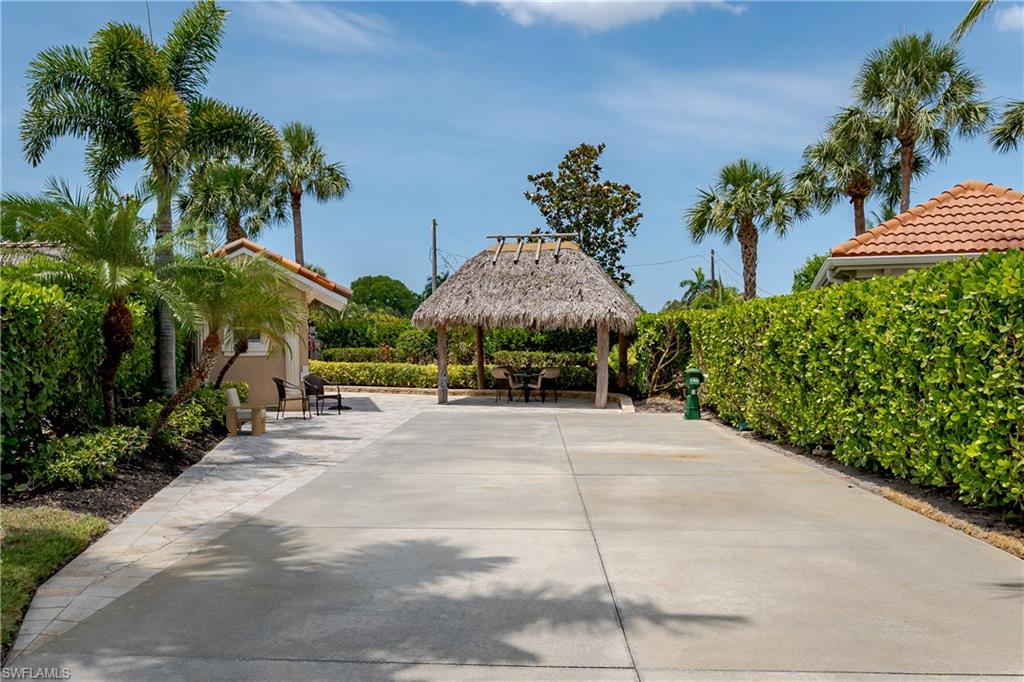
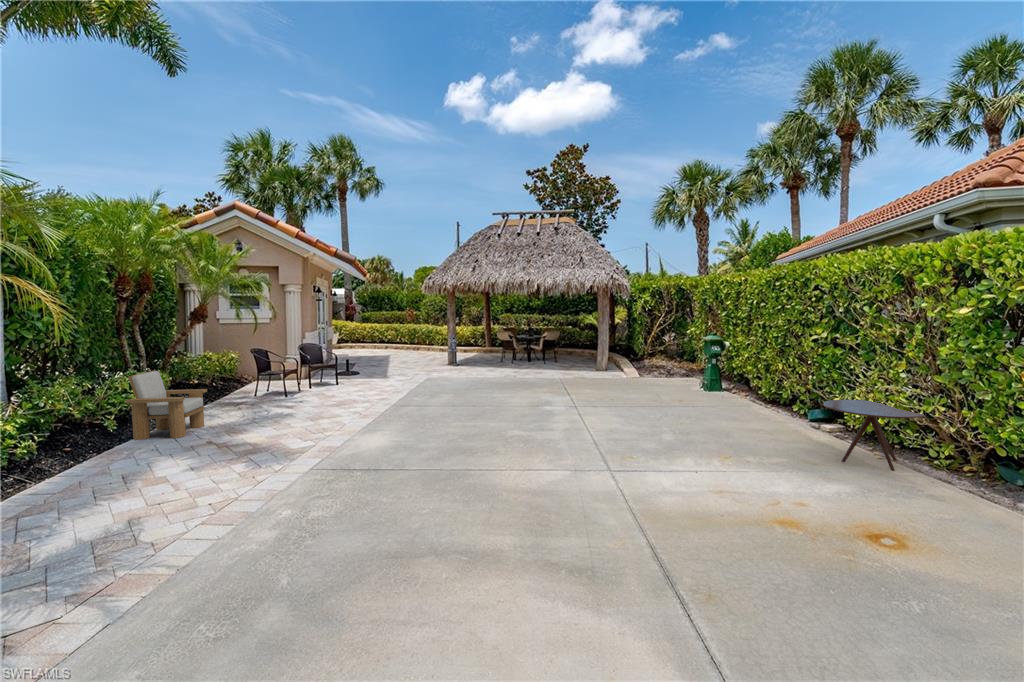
round table: none [712,404,767,444] -> present [823,400,925,471]

